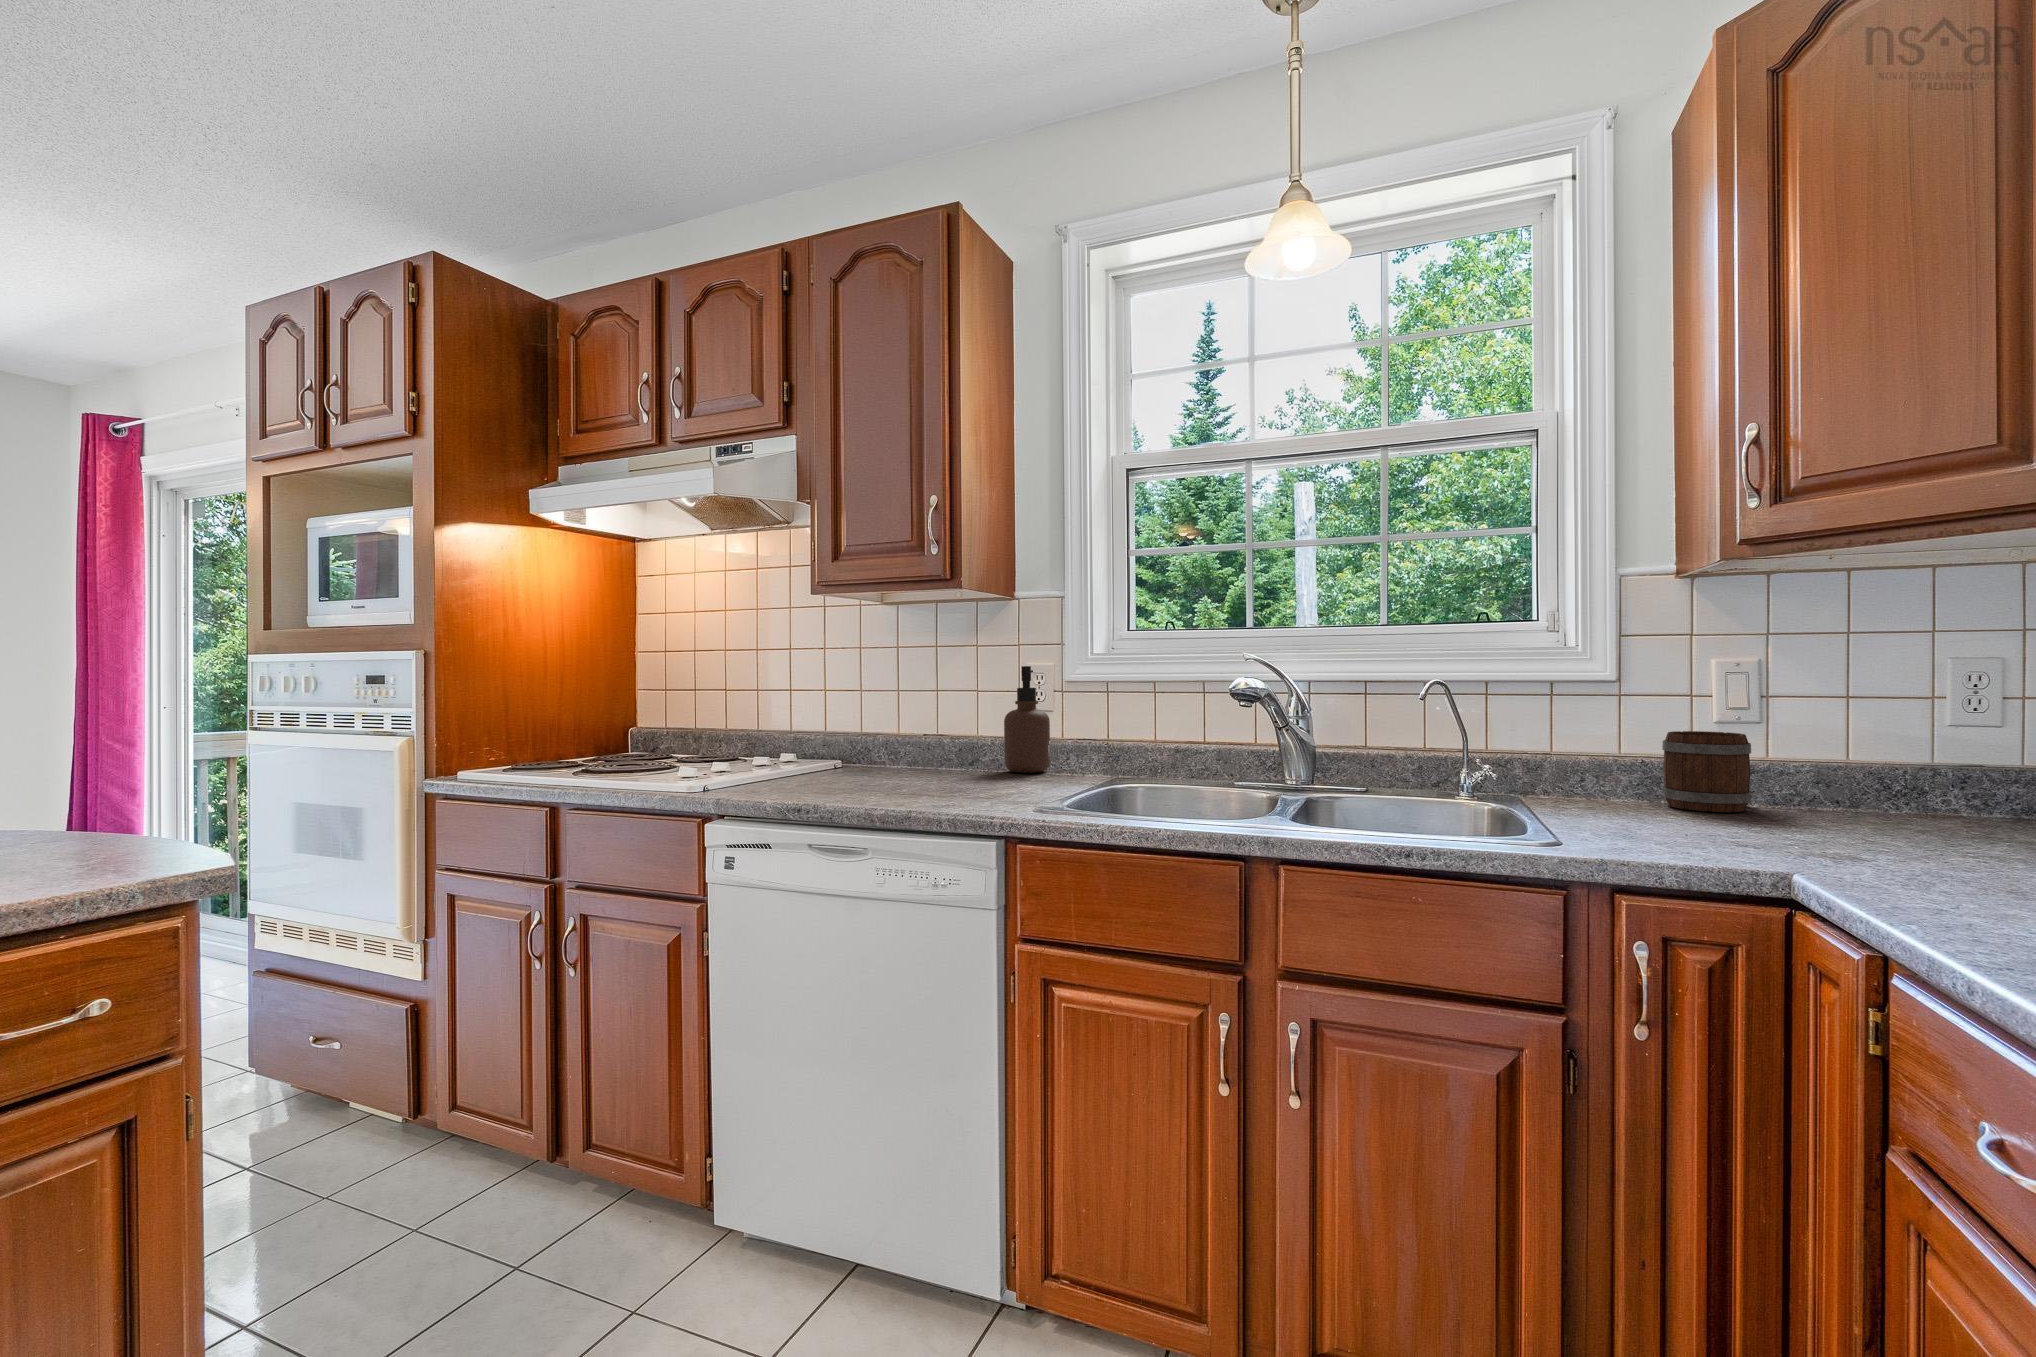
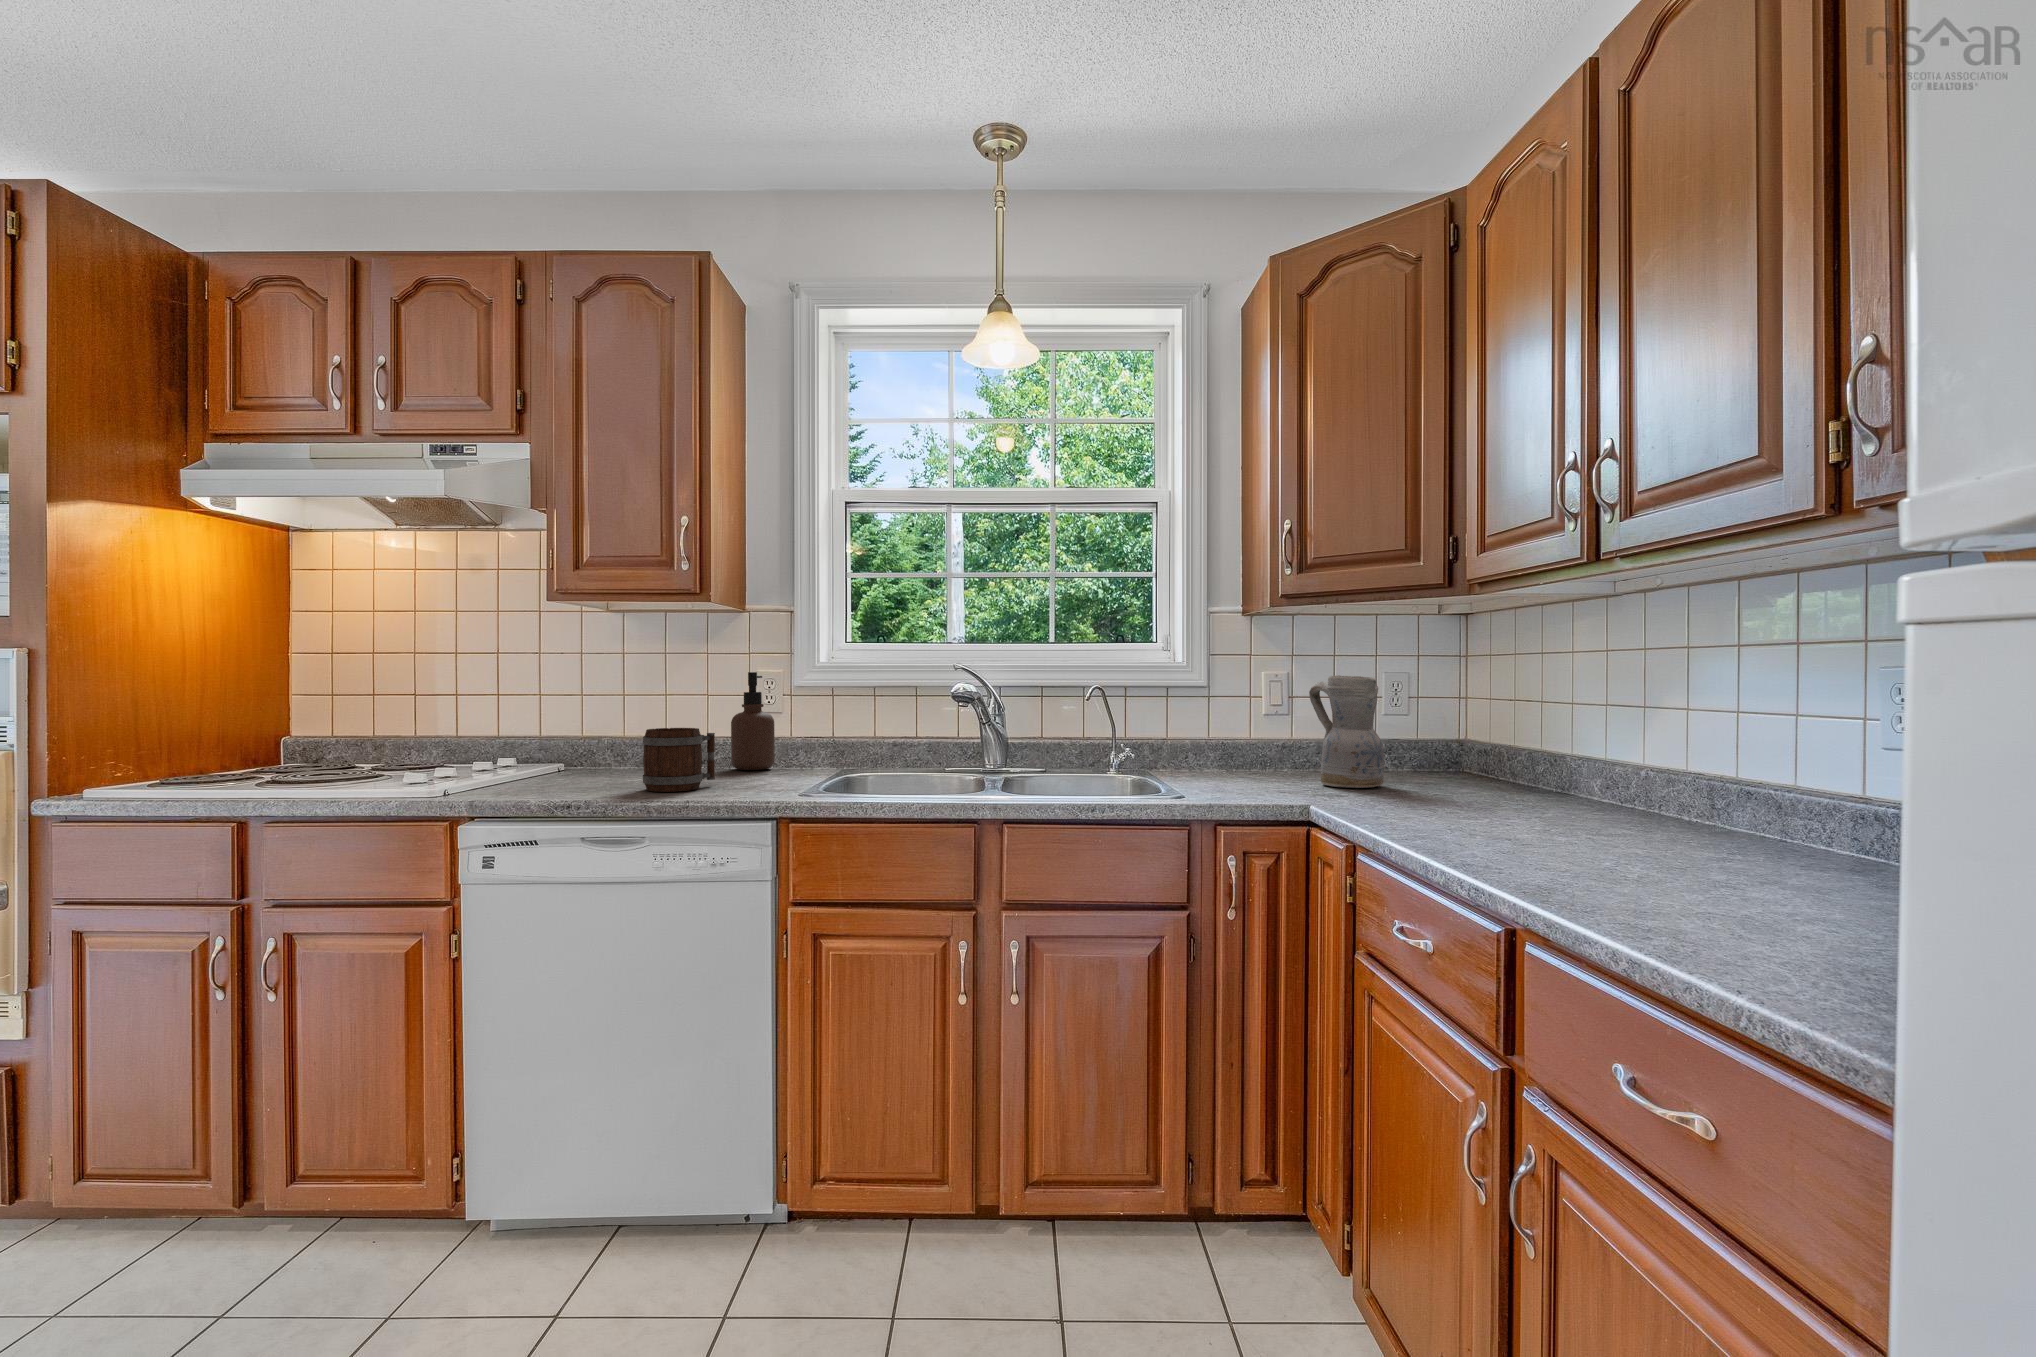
ceramic pitcher: none [1782,664,1933,842] -> present [1309,675,1385,788]
mug: present [1662,731,1751,812] -> present [643,728,715,792]

